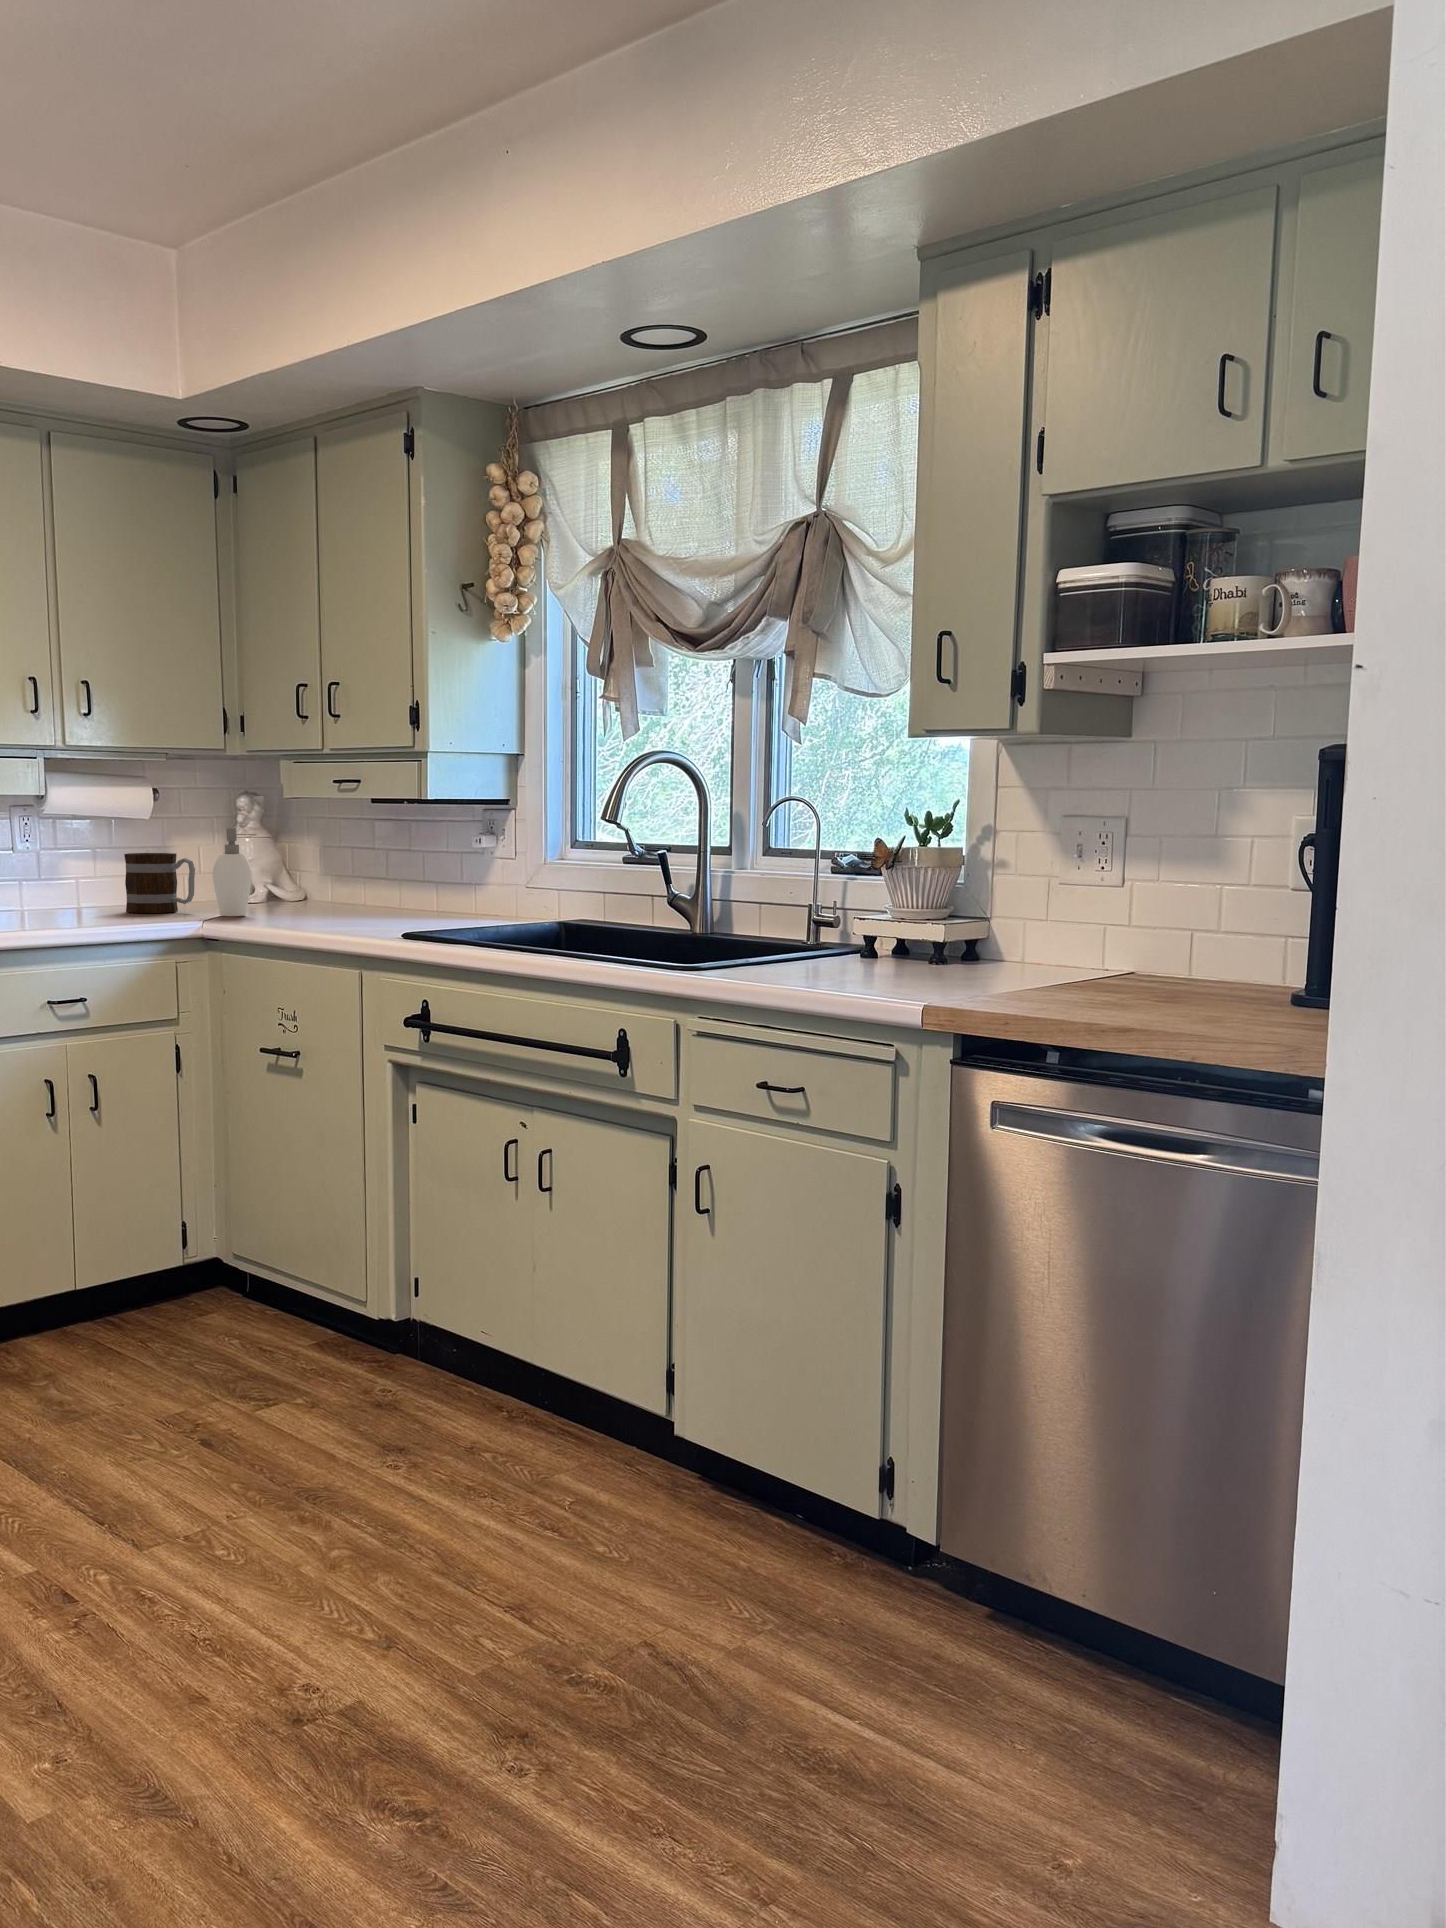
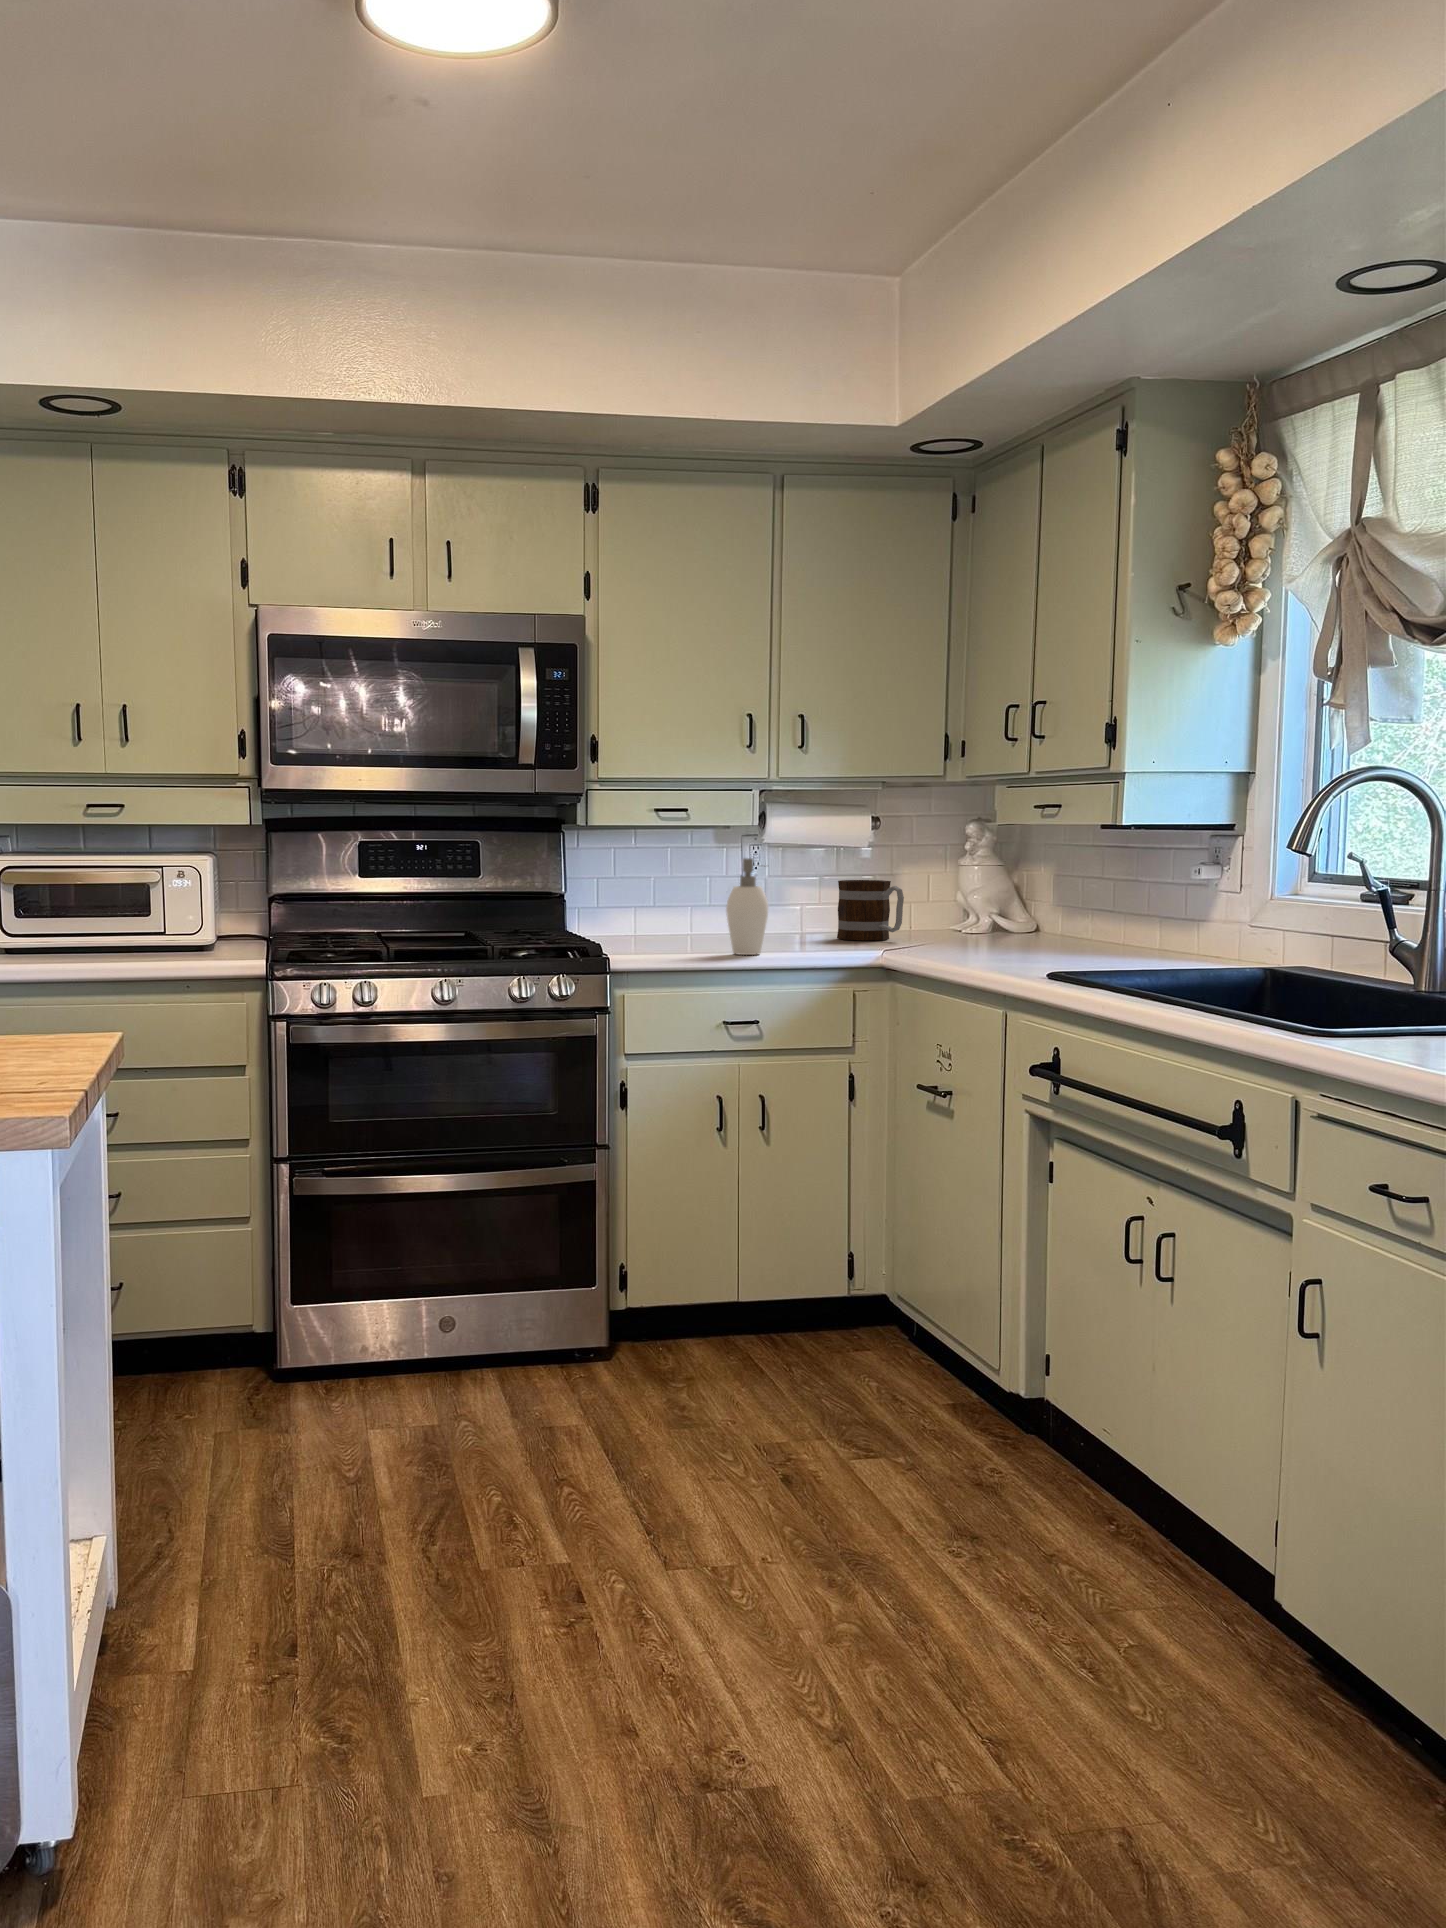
soap dispenser: present [212,828,256,916] -> present [726,858,768,955]

